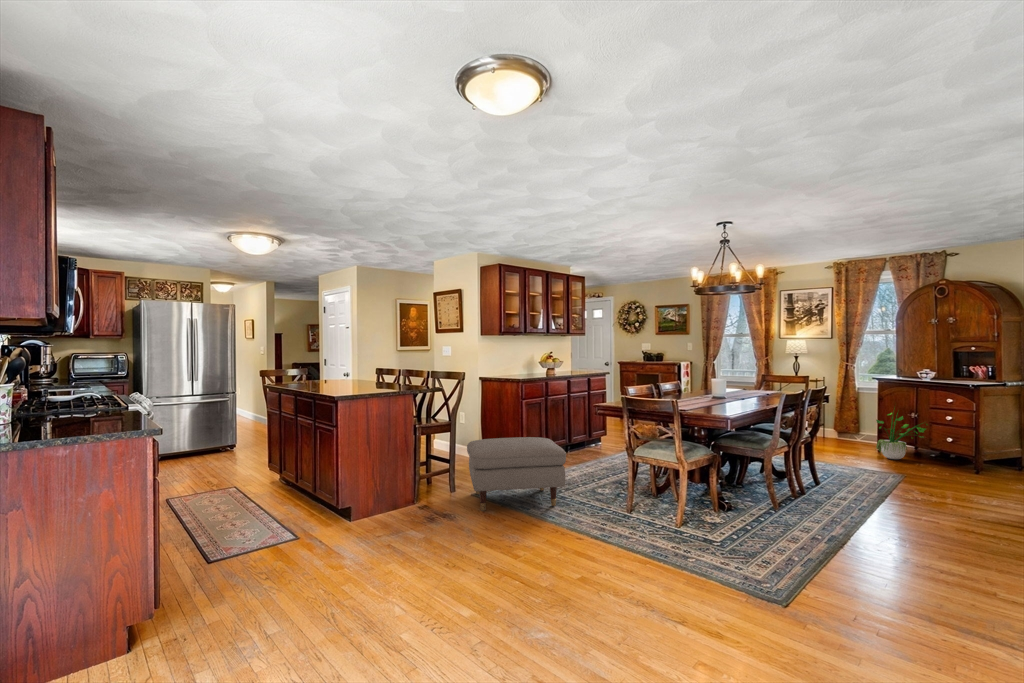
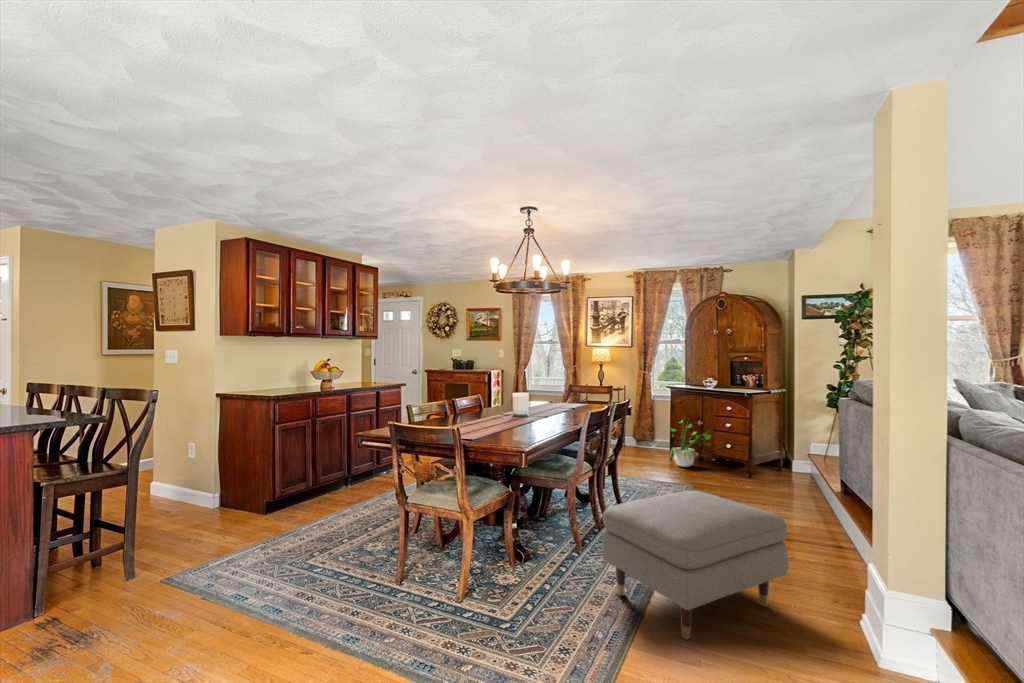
ottoman: present [467,437,566,511] -> present [603,491,788,639]

